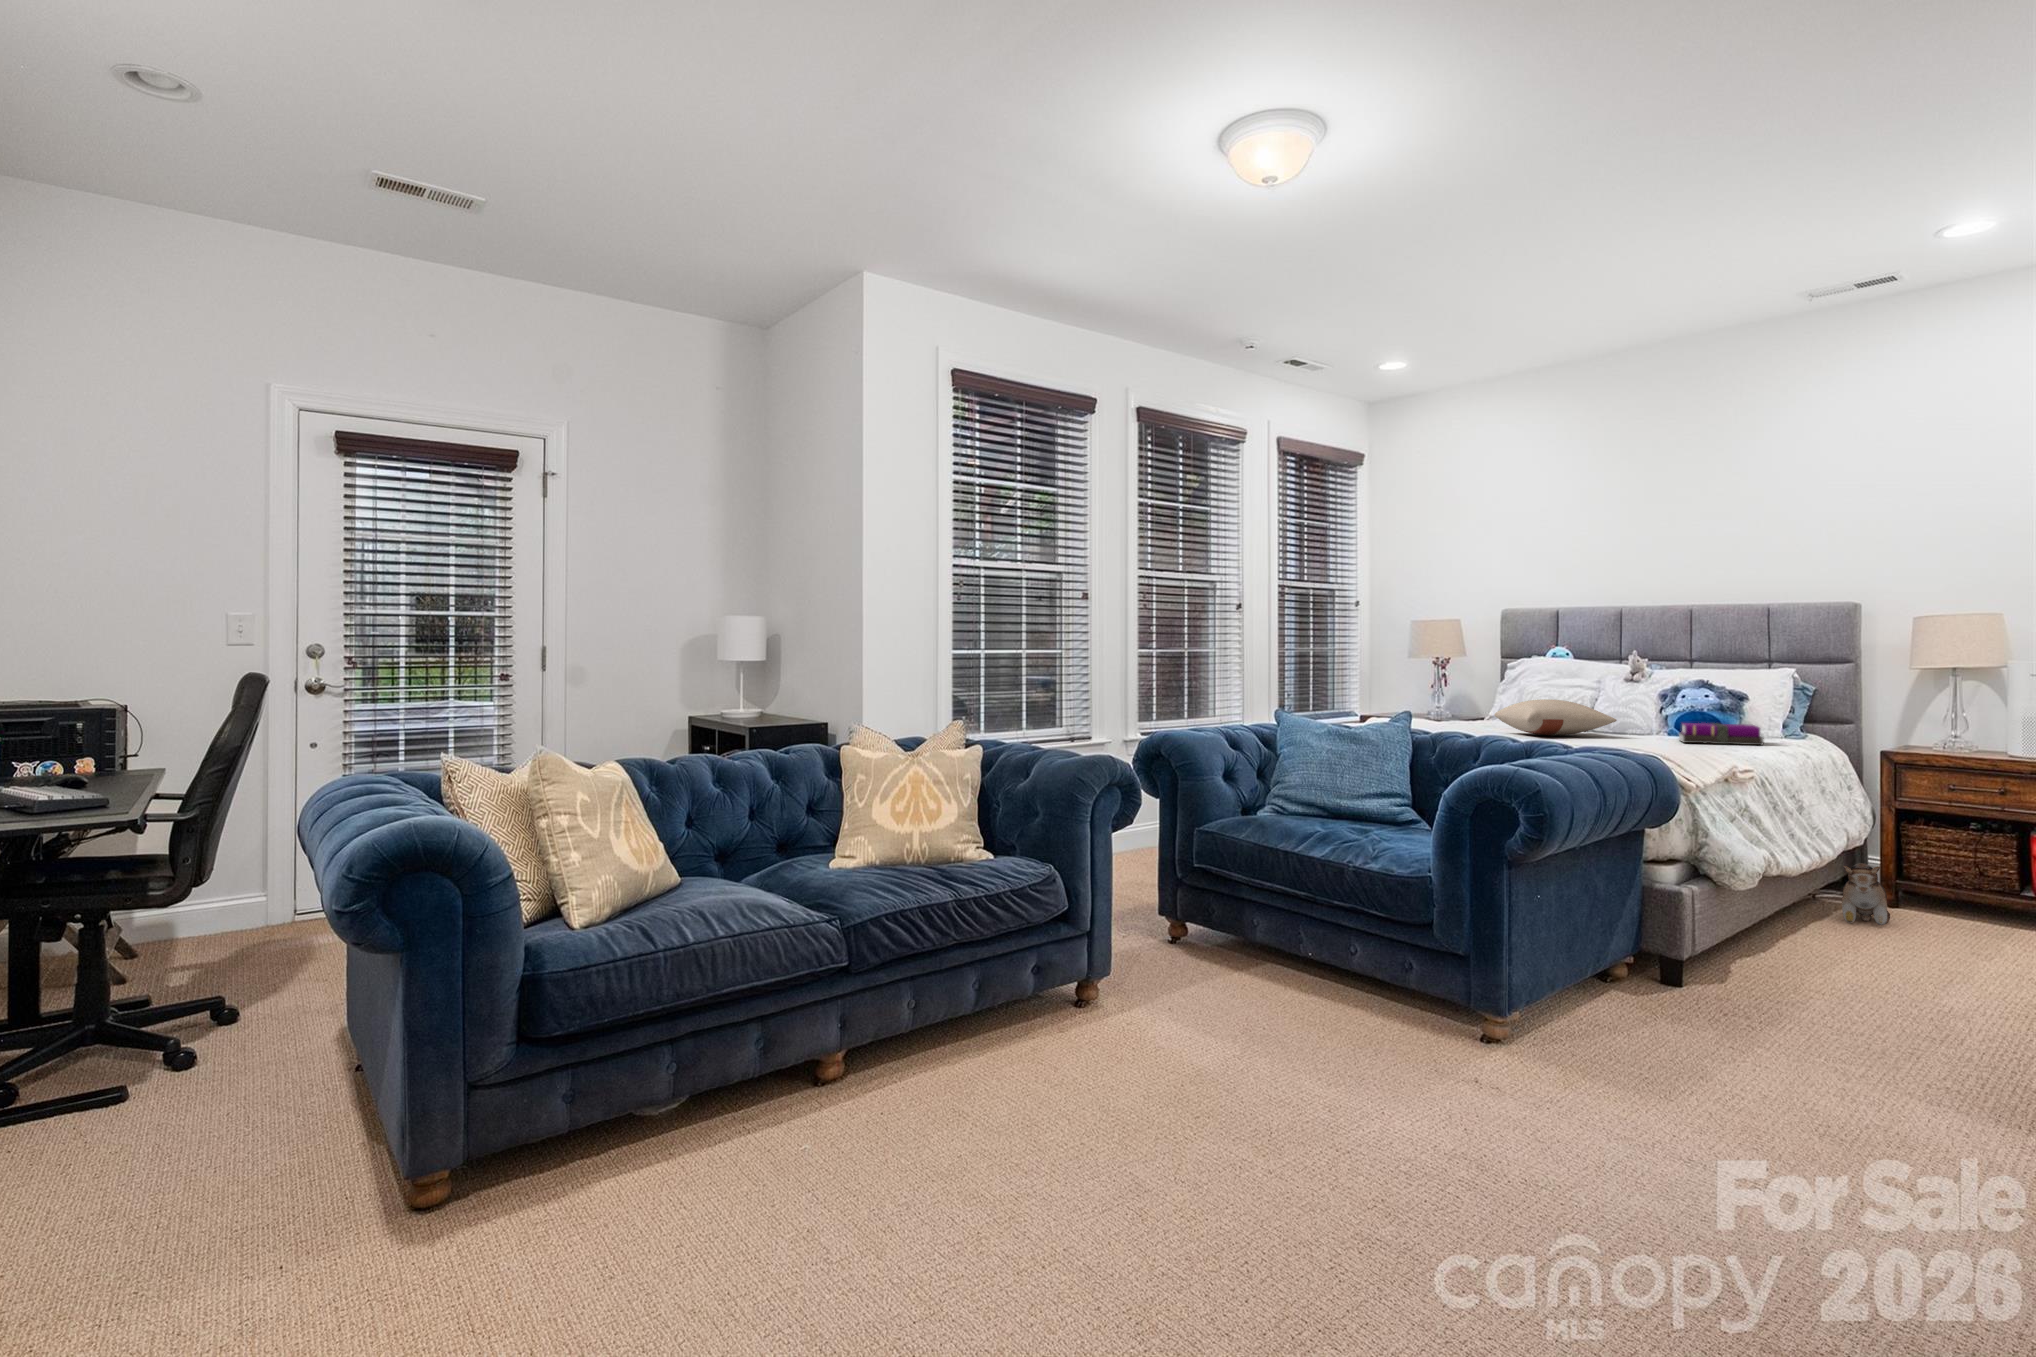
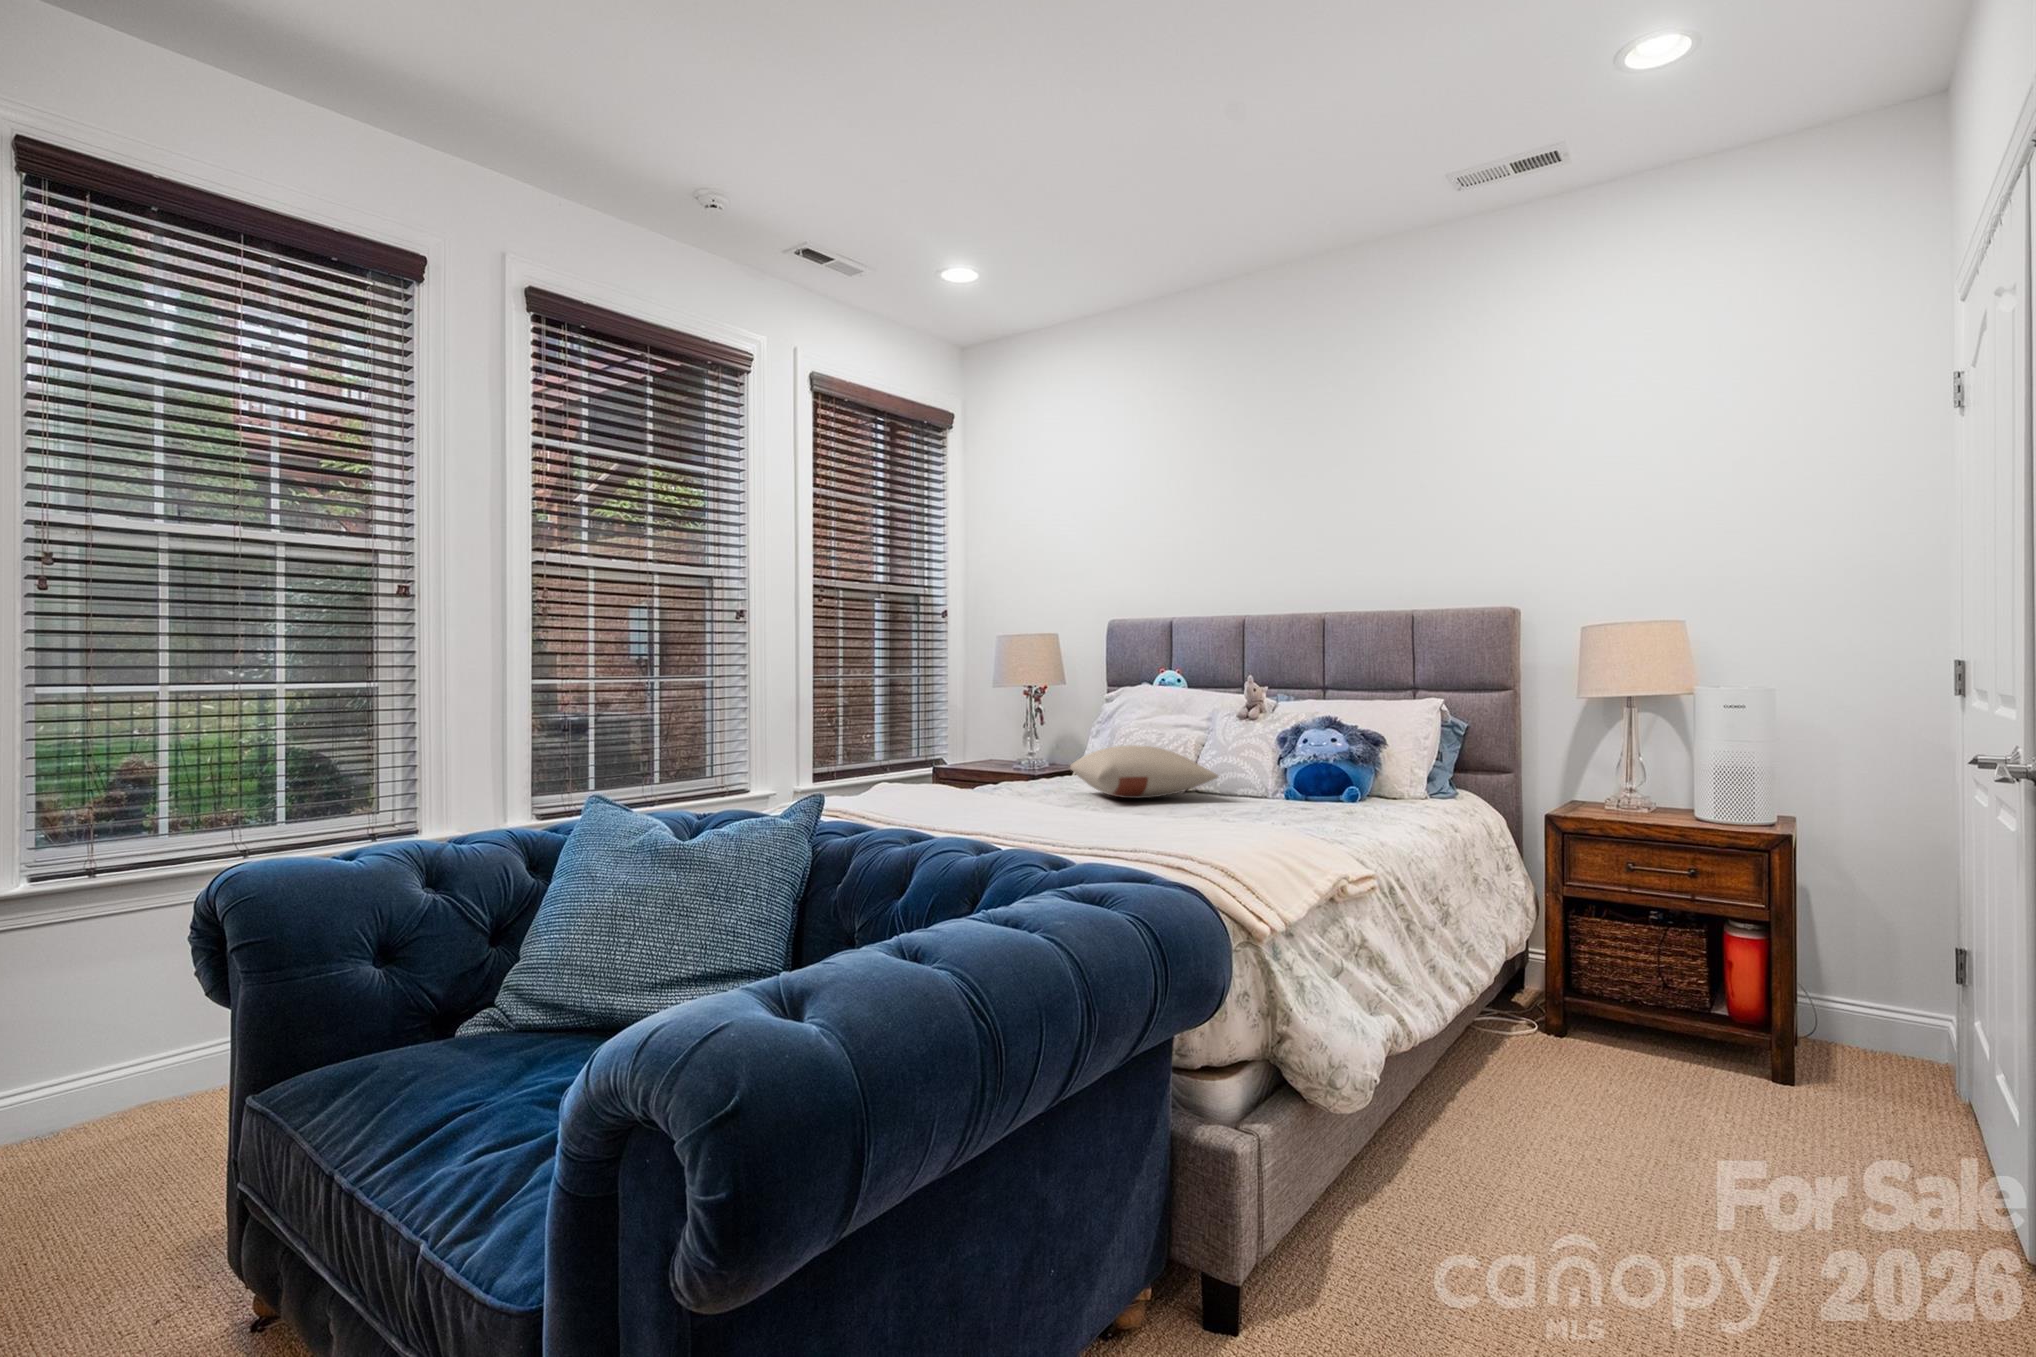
notebook: present [1679,723,1764,745] -> none [1295,780,1399,815]
plush toy: present [1842,863,1890,925] -> none [1502,988,1561,1077]

